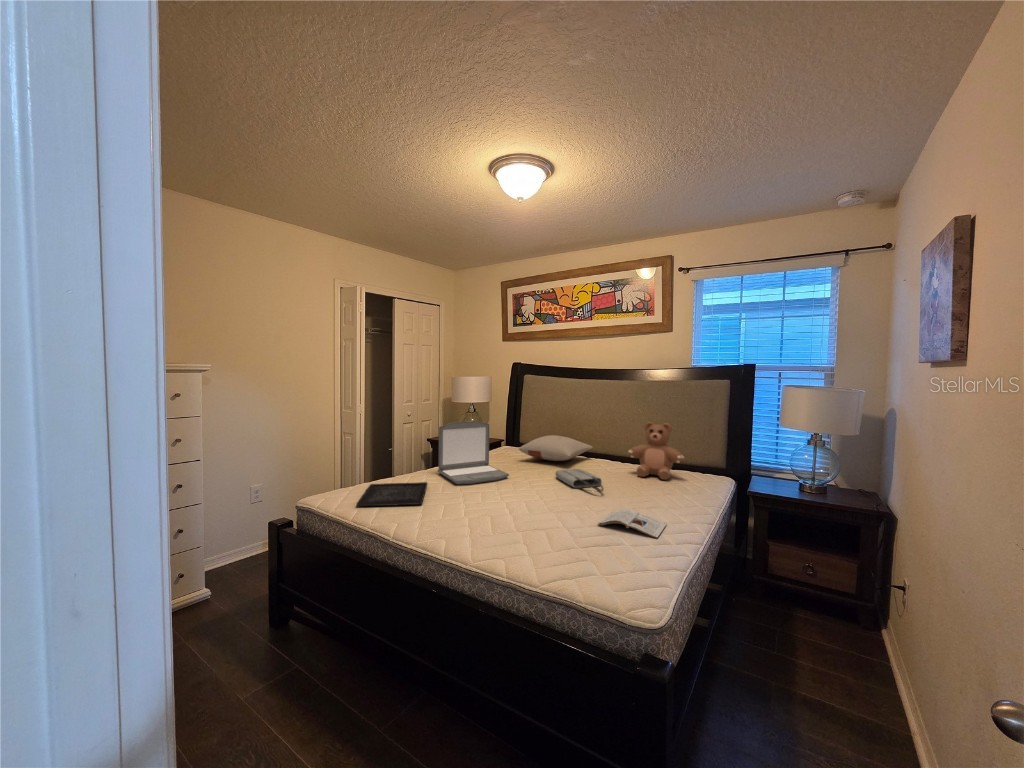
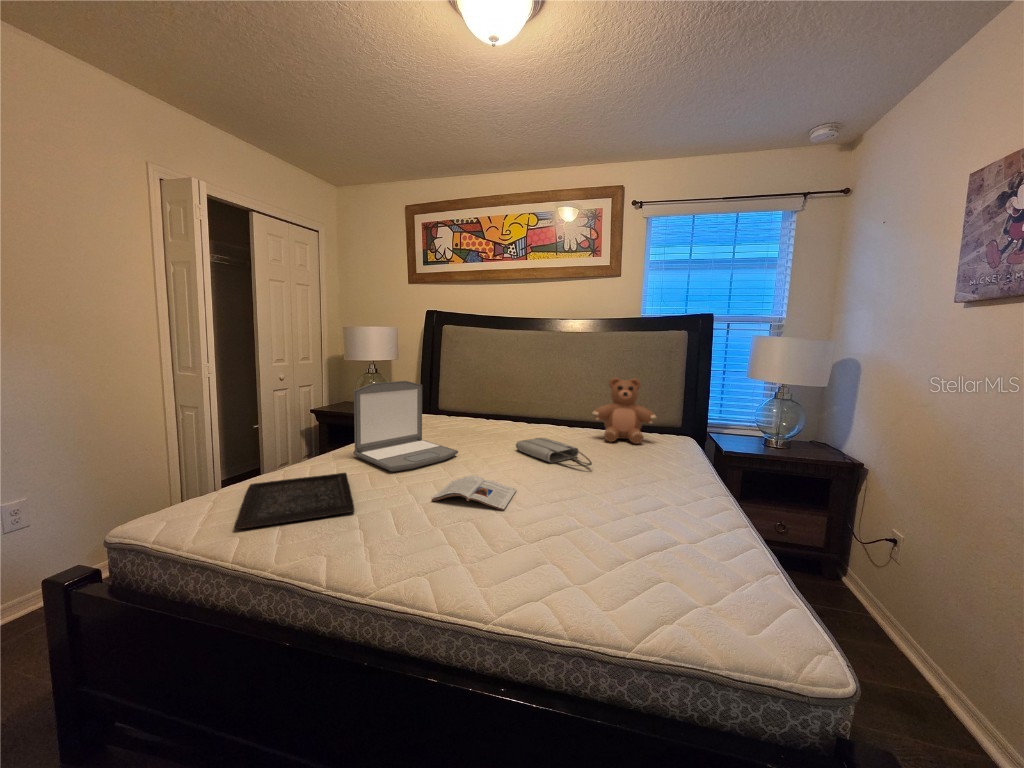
pillow: present [519,435,593,461] -> none [454,398,539,429]
magazine: present [598,509,667,538] -> present [431,475,516,510]

